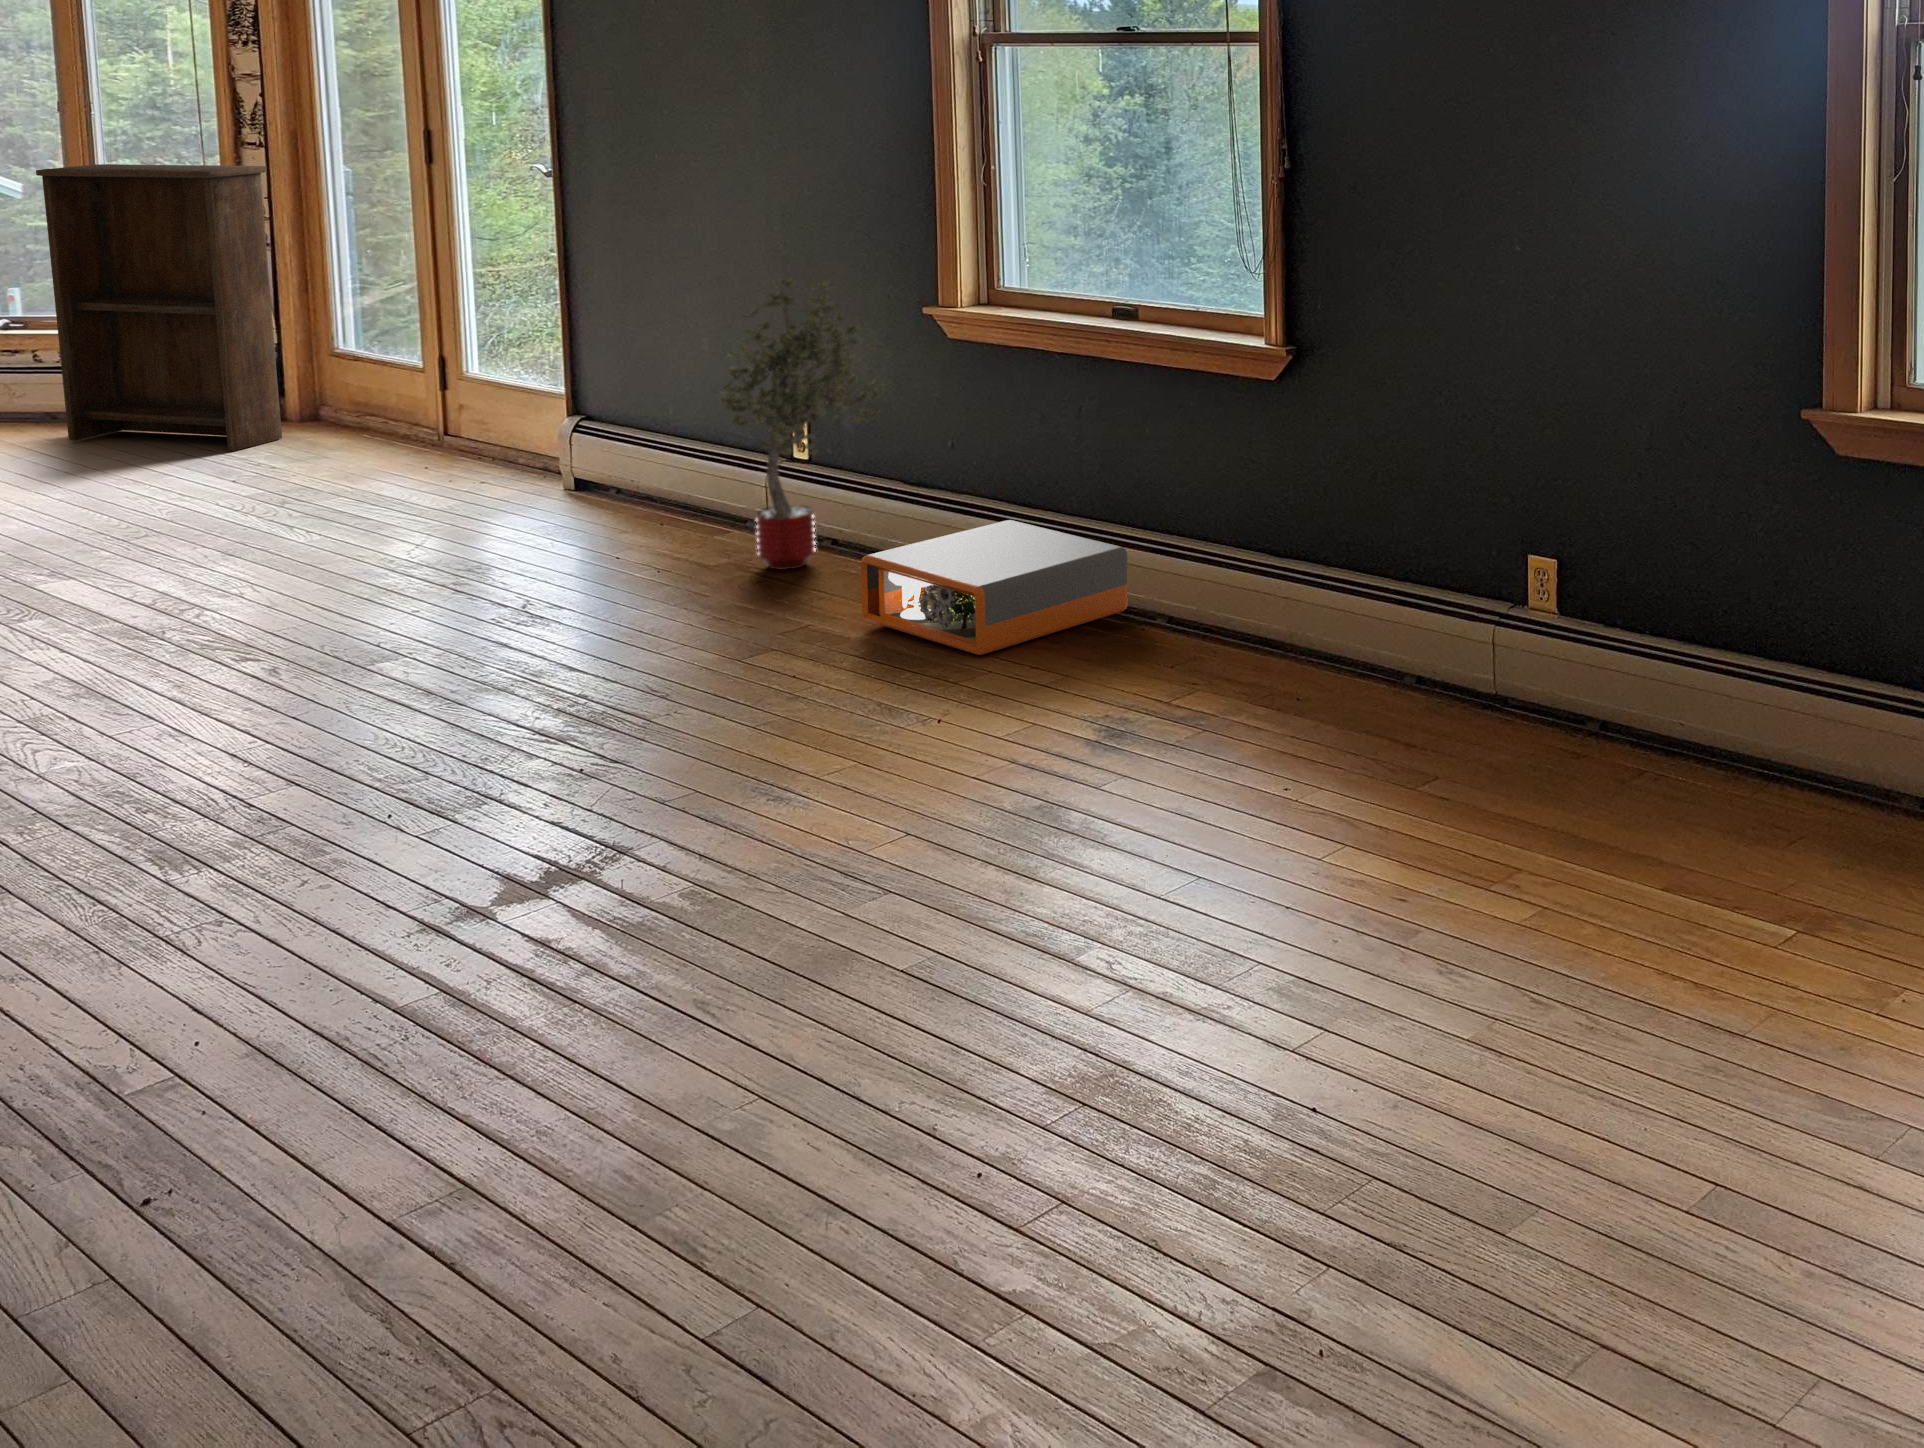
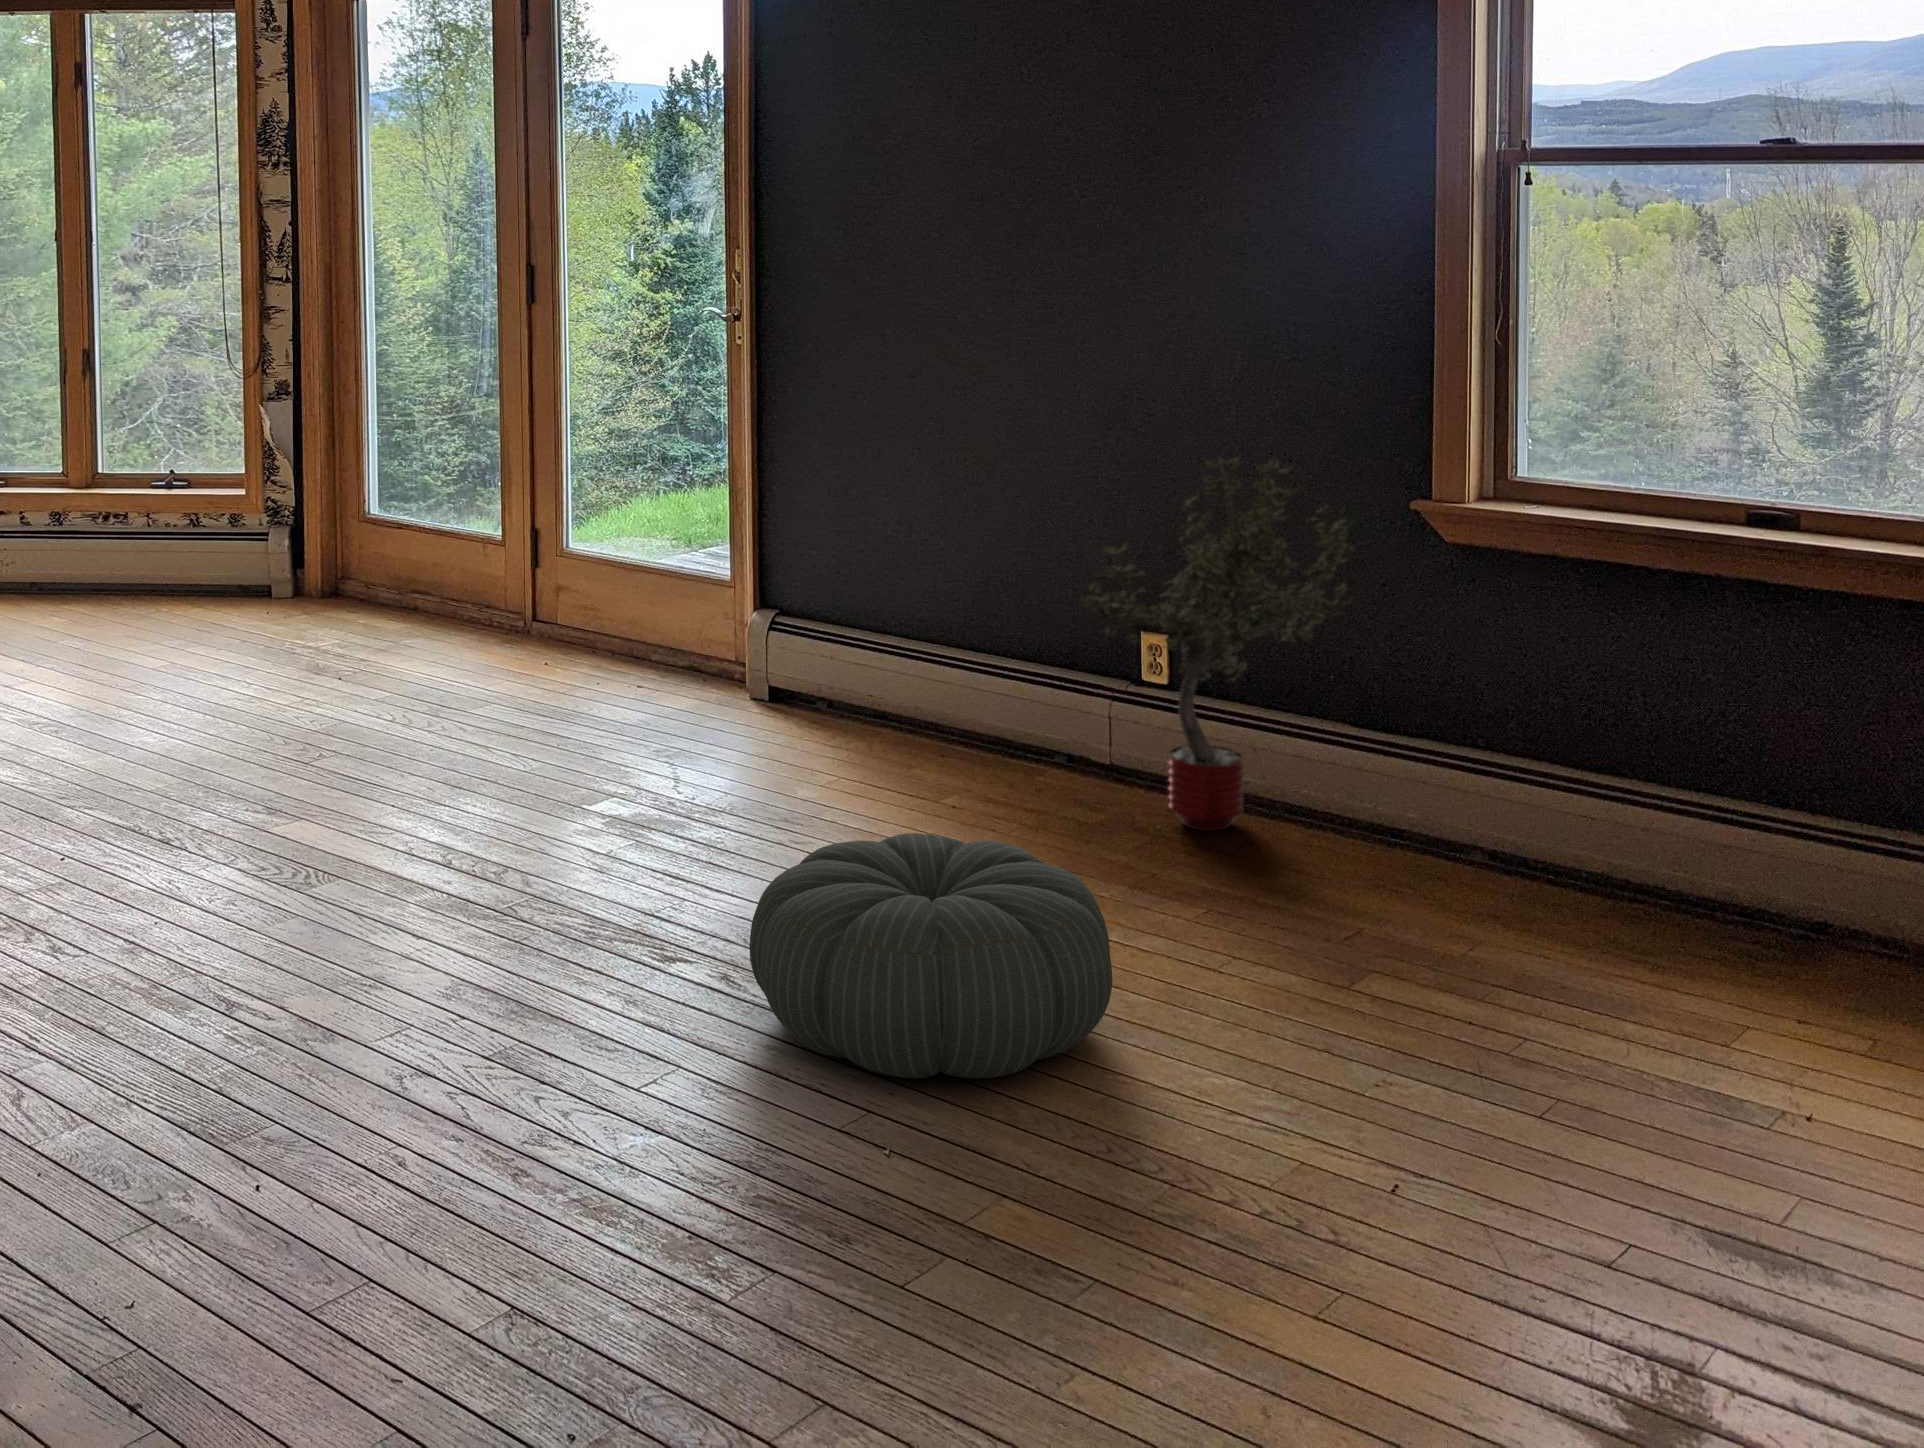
bookshelf: present [36,164,282,451] -> none [69,302,332,637]
storage box: present [861,520,1128,655] -> none [1454,778,1795,987]
pouf: none [233,556,524,718] -> present [749,833,1112,1079]

